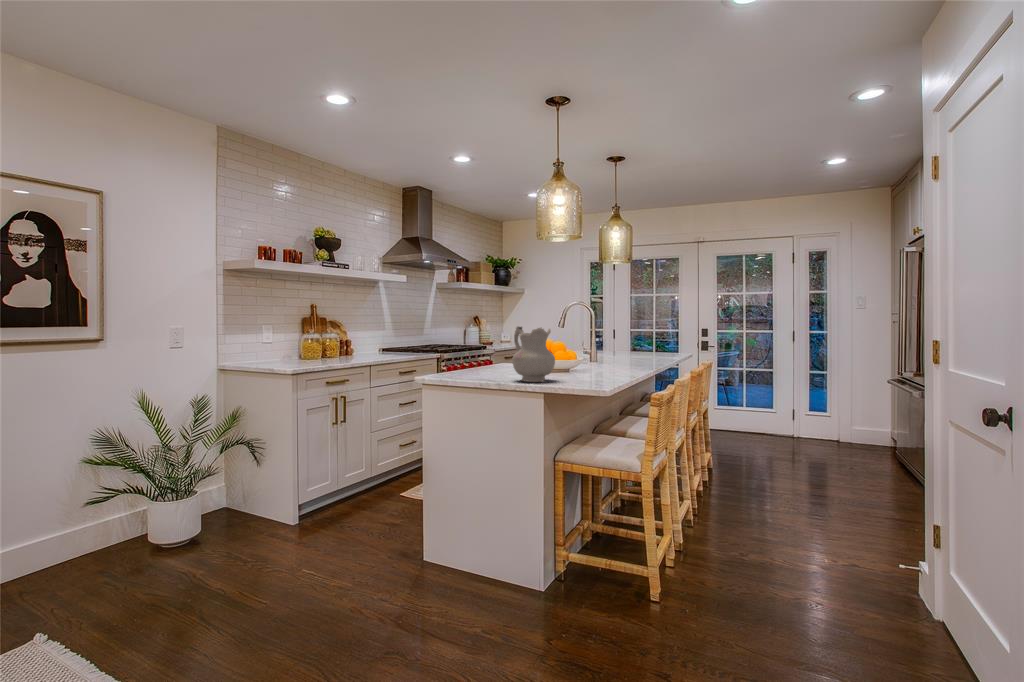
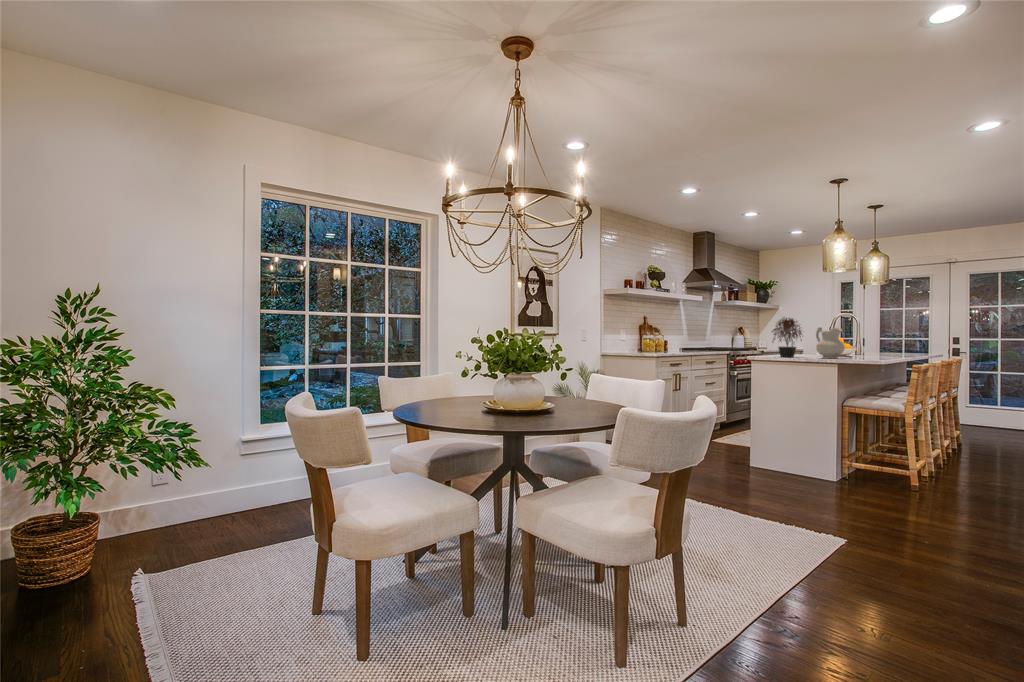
potted plant: none [451,306,505,377] -> present [772,317,802,357]

